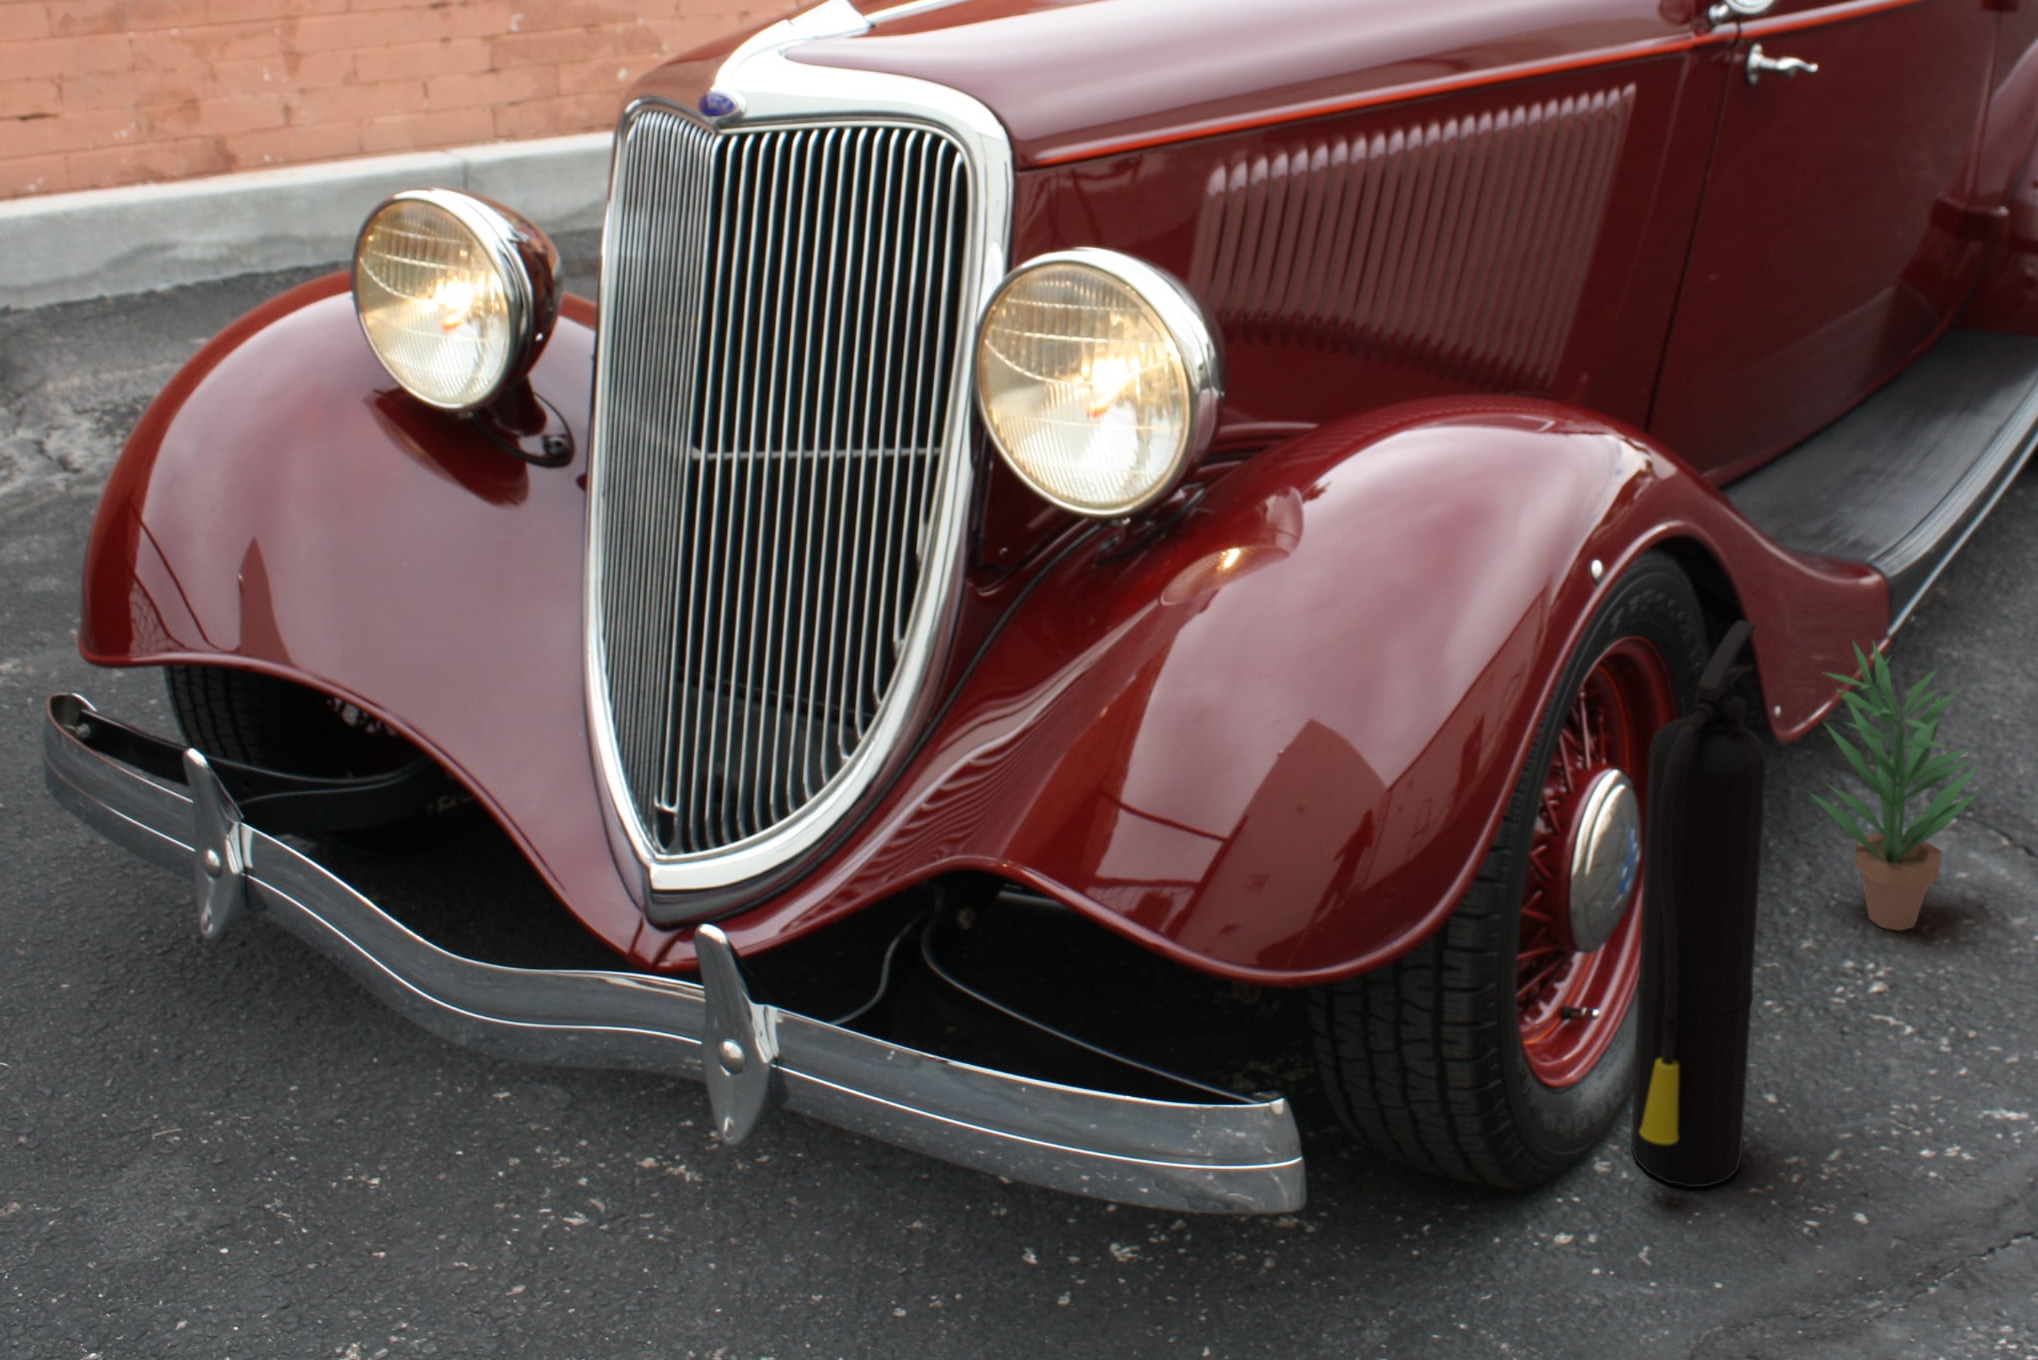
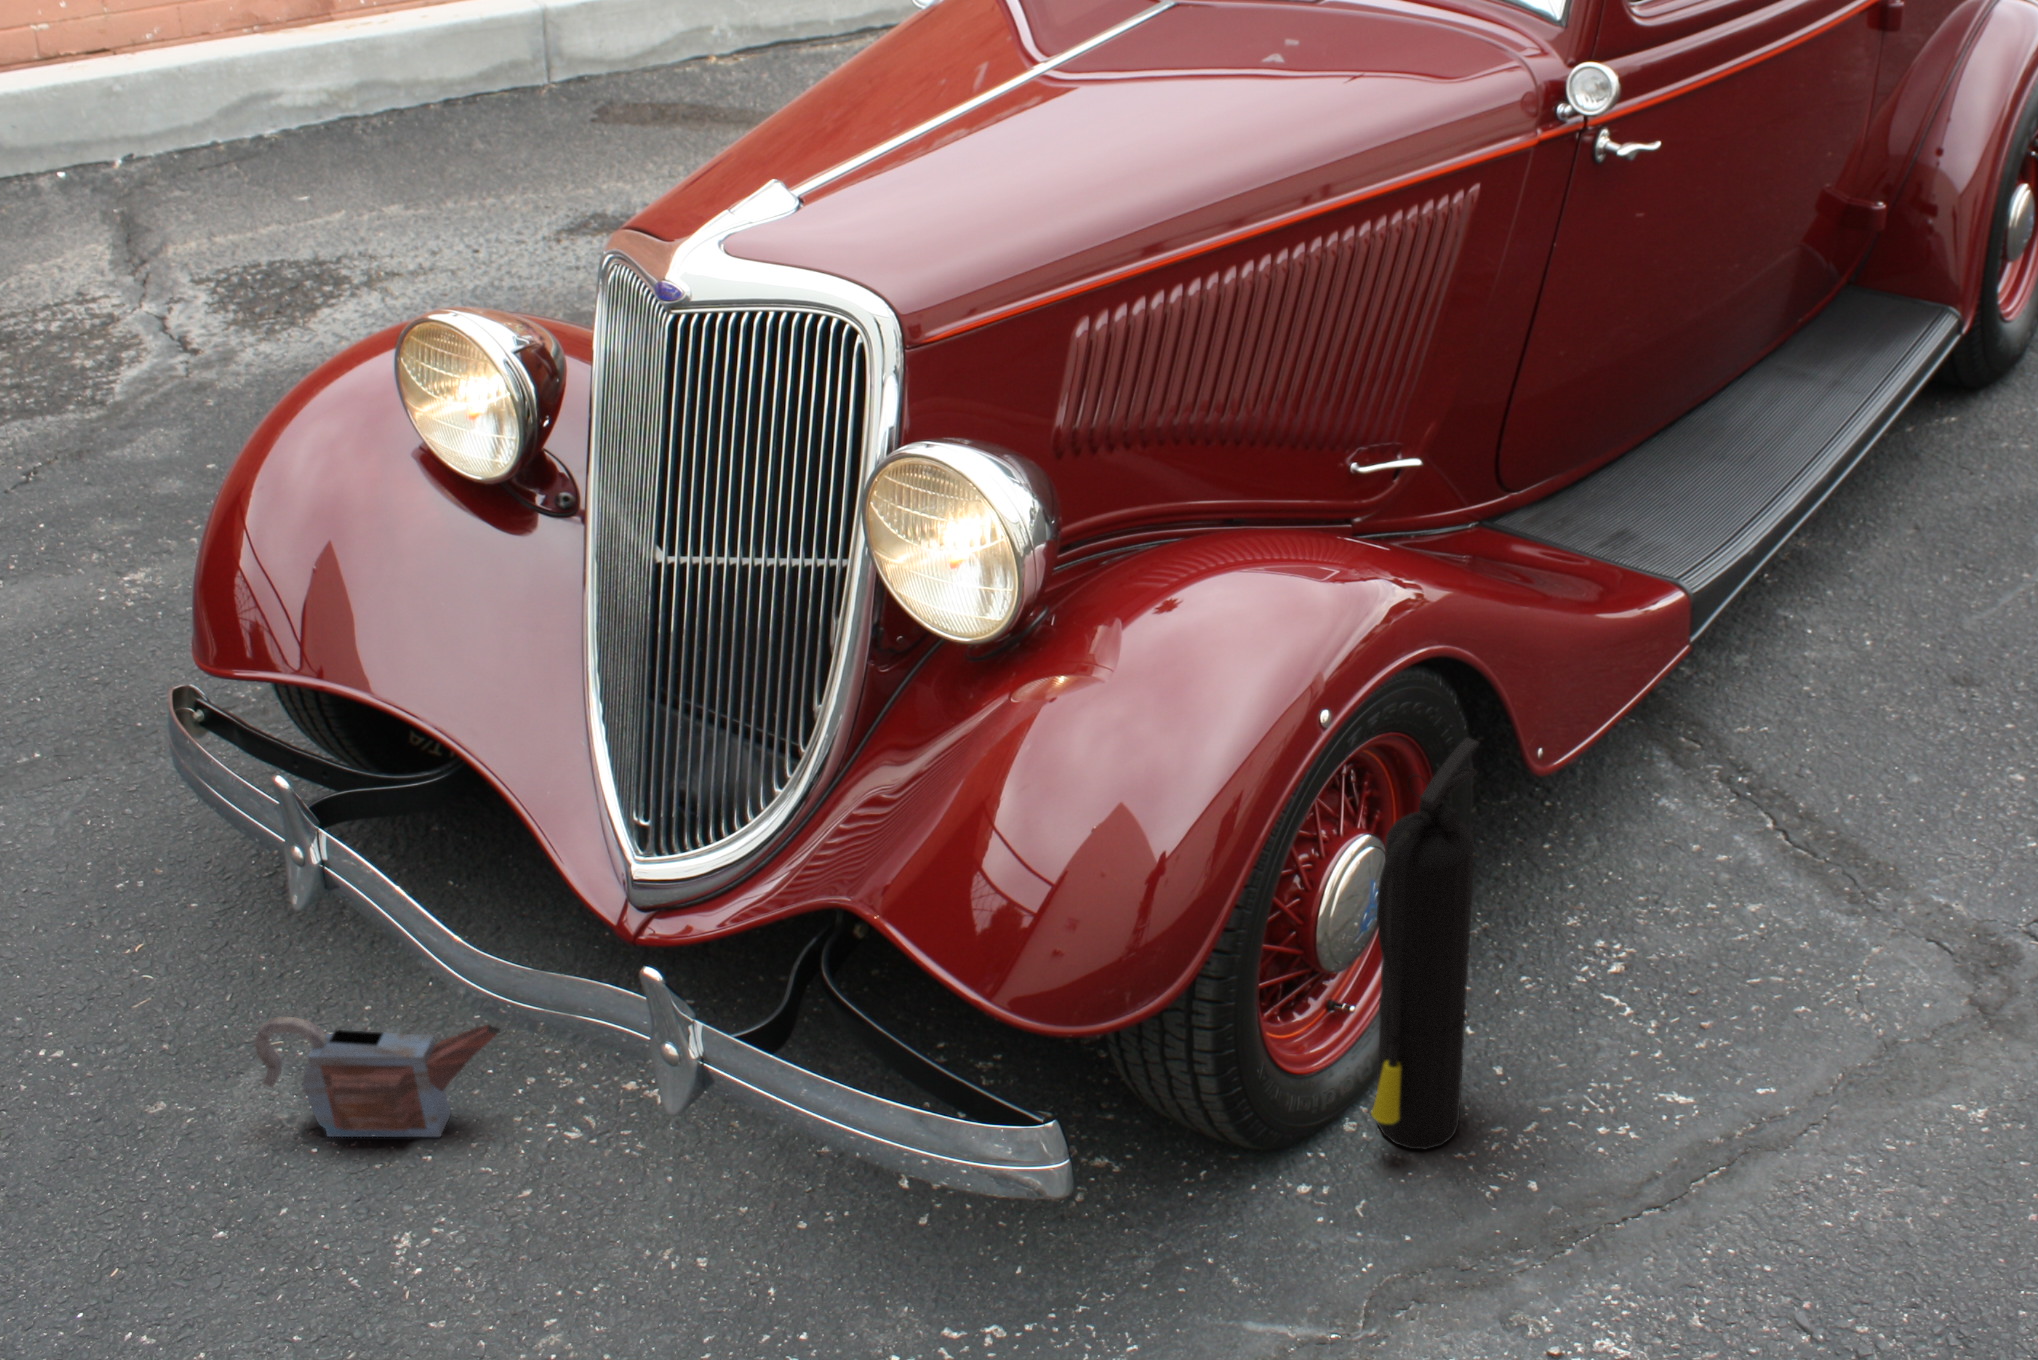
potted plant: present [1811,643,1979,931] -> none [1577,692,1725,921]
watering can: none [148,1069,486,1246] -> present [255,1017,500,1137]

